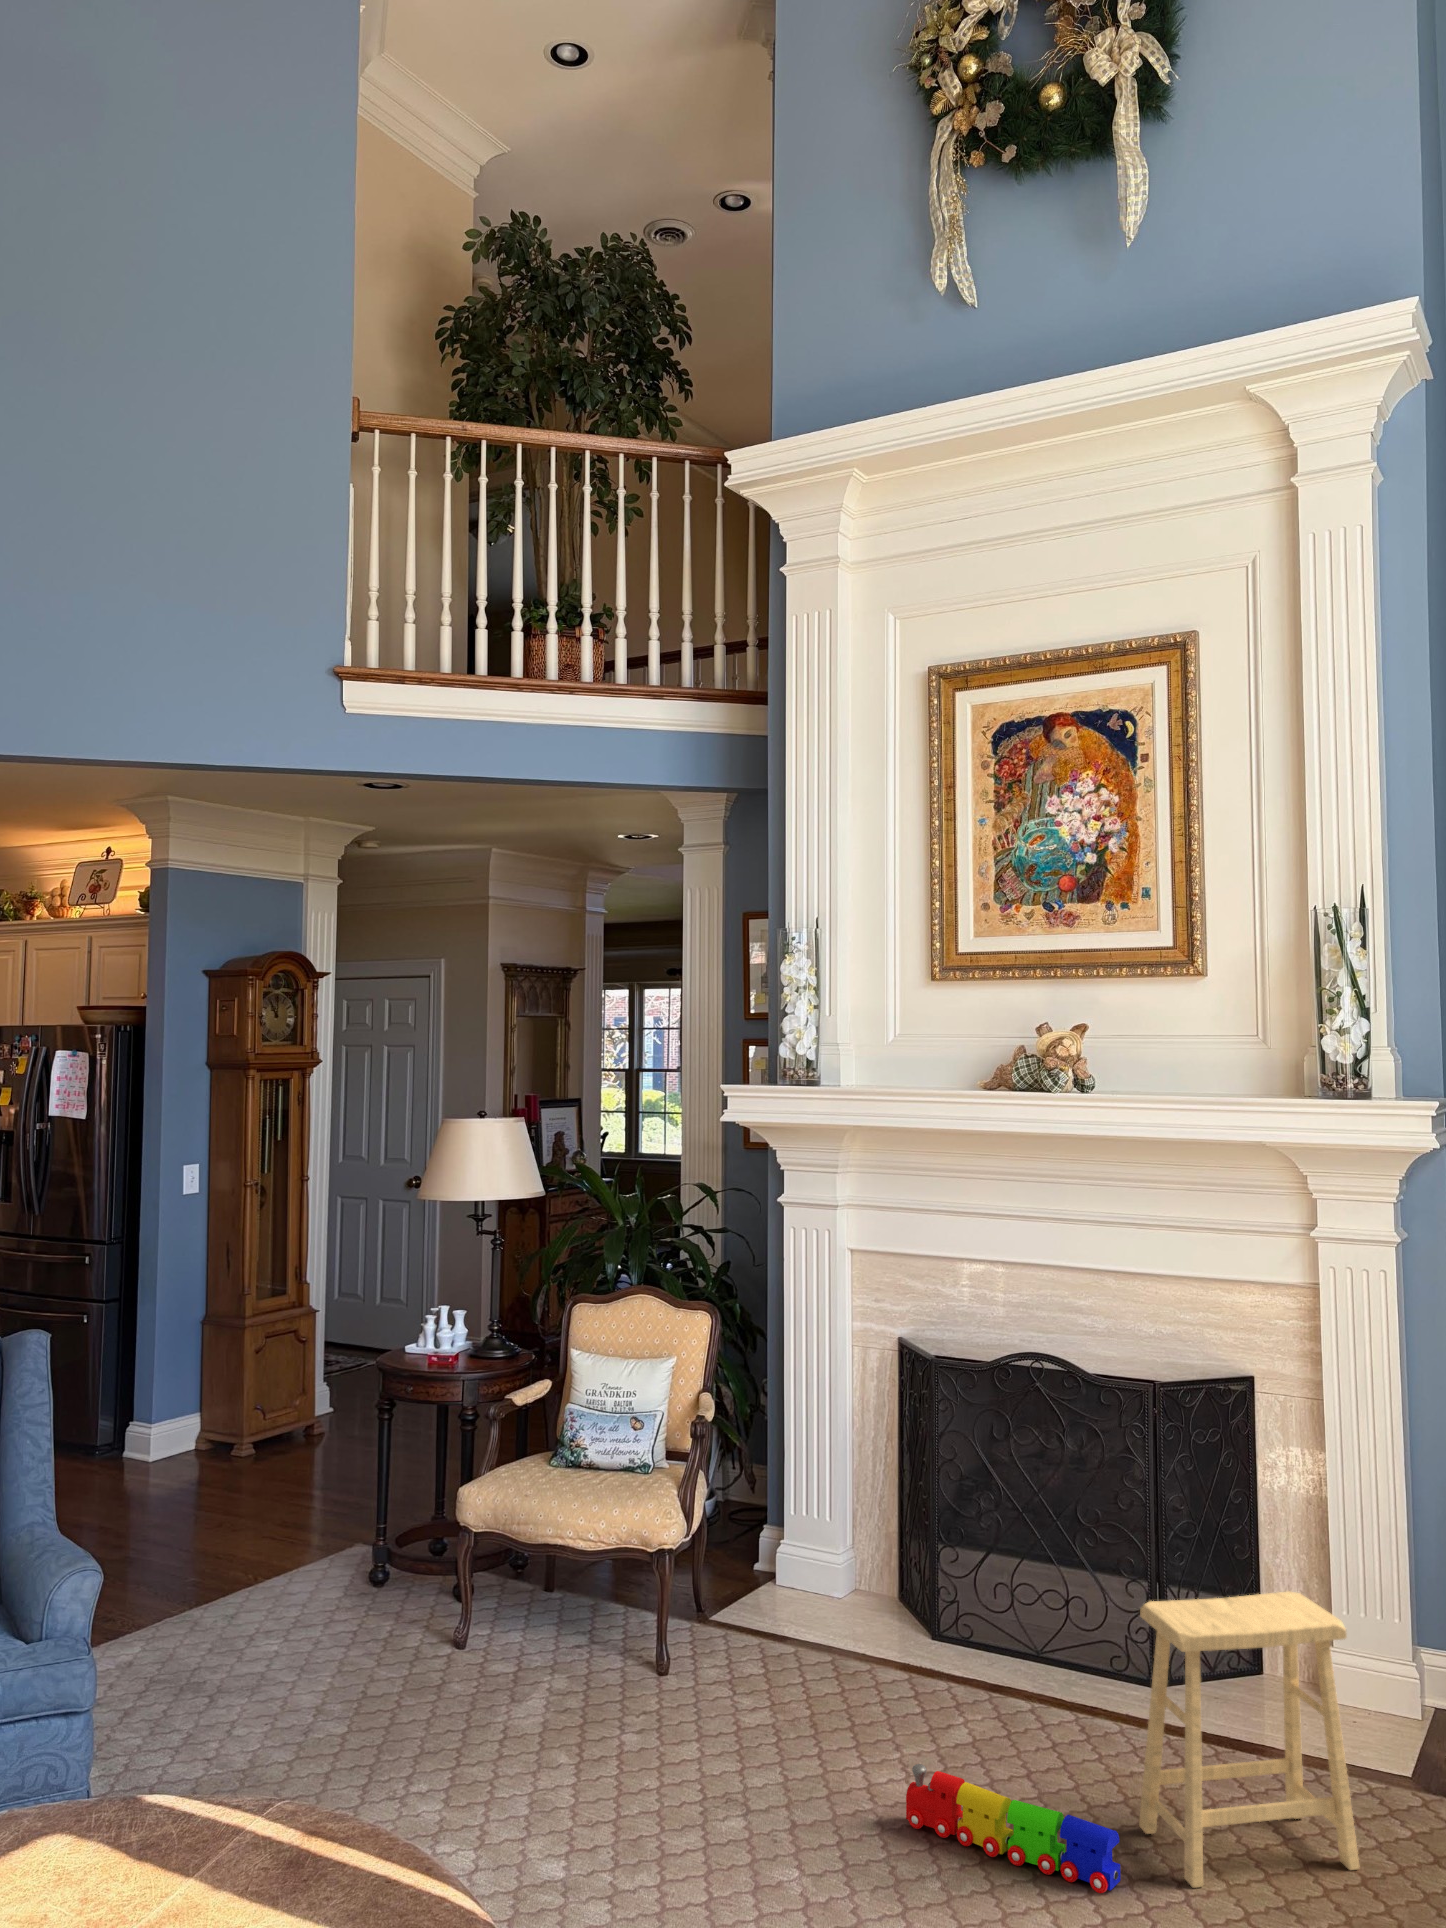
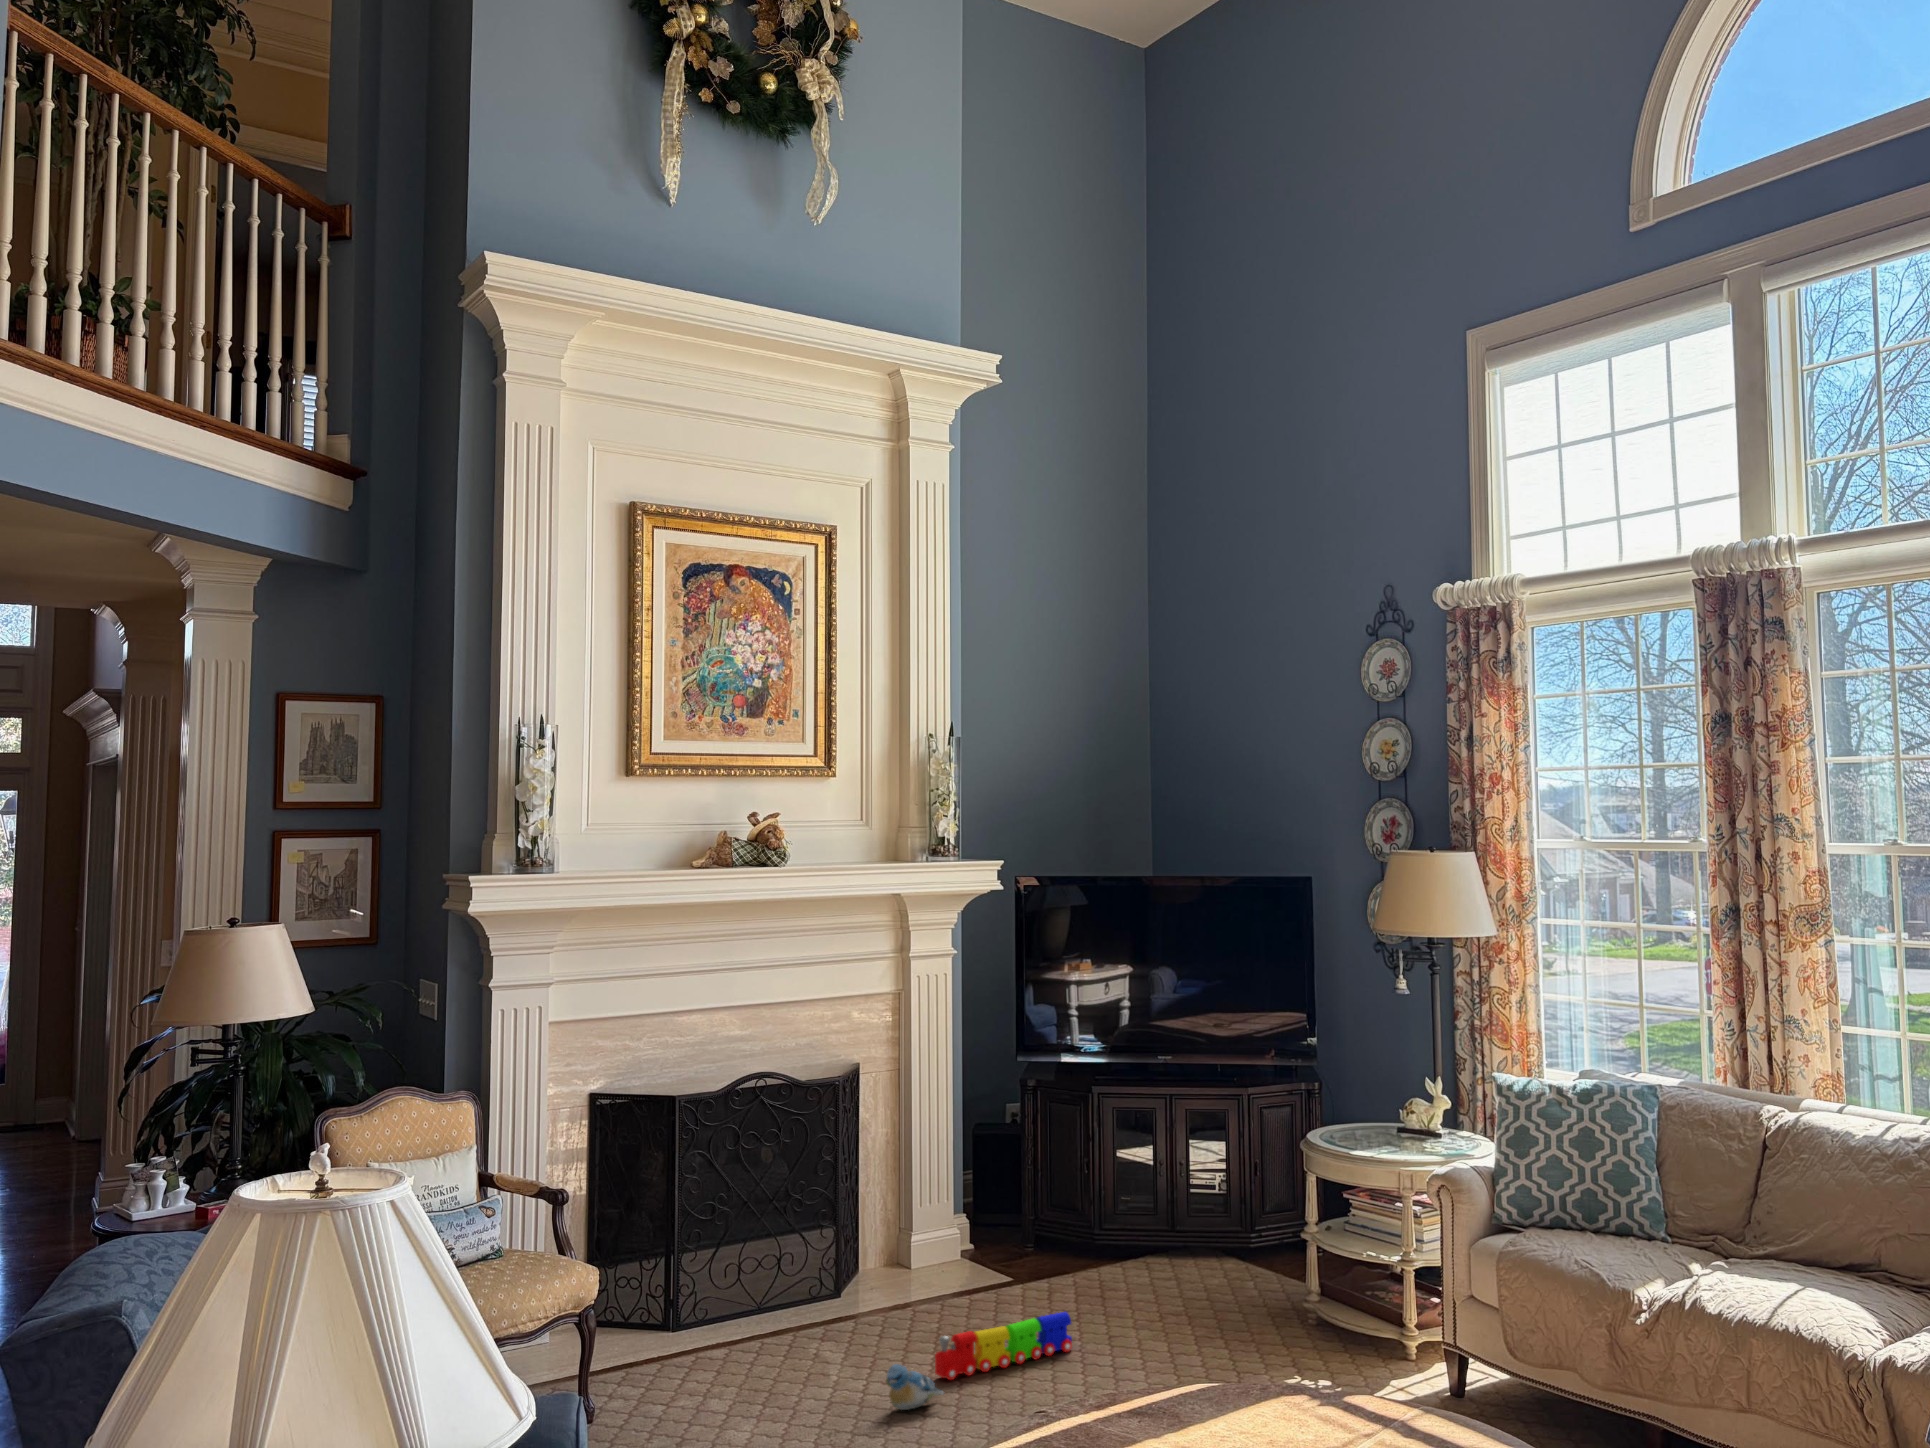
footstool: present [1139,1592,1359,1888] -> none [1008,1158,1095,1333]
plush toy: none [772,1757,849,1829] -> present [886,1364,944,1410]

